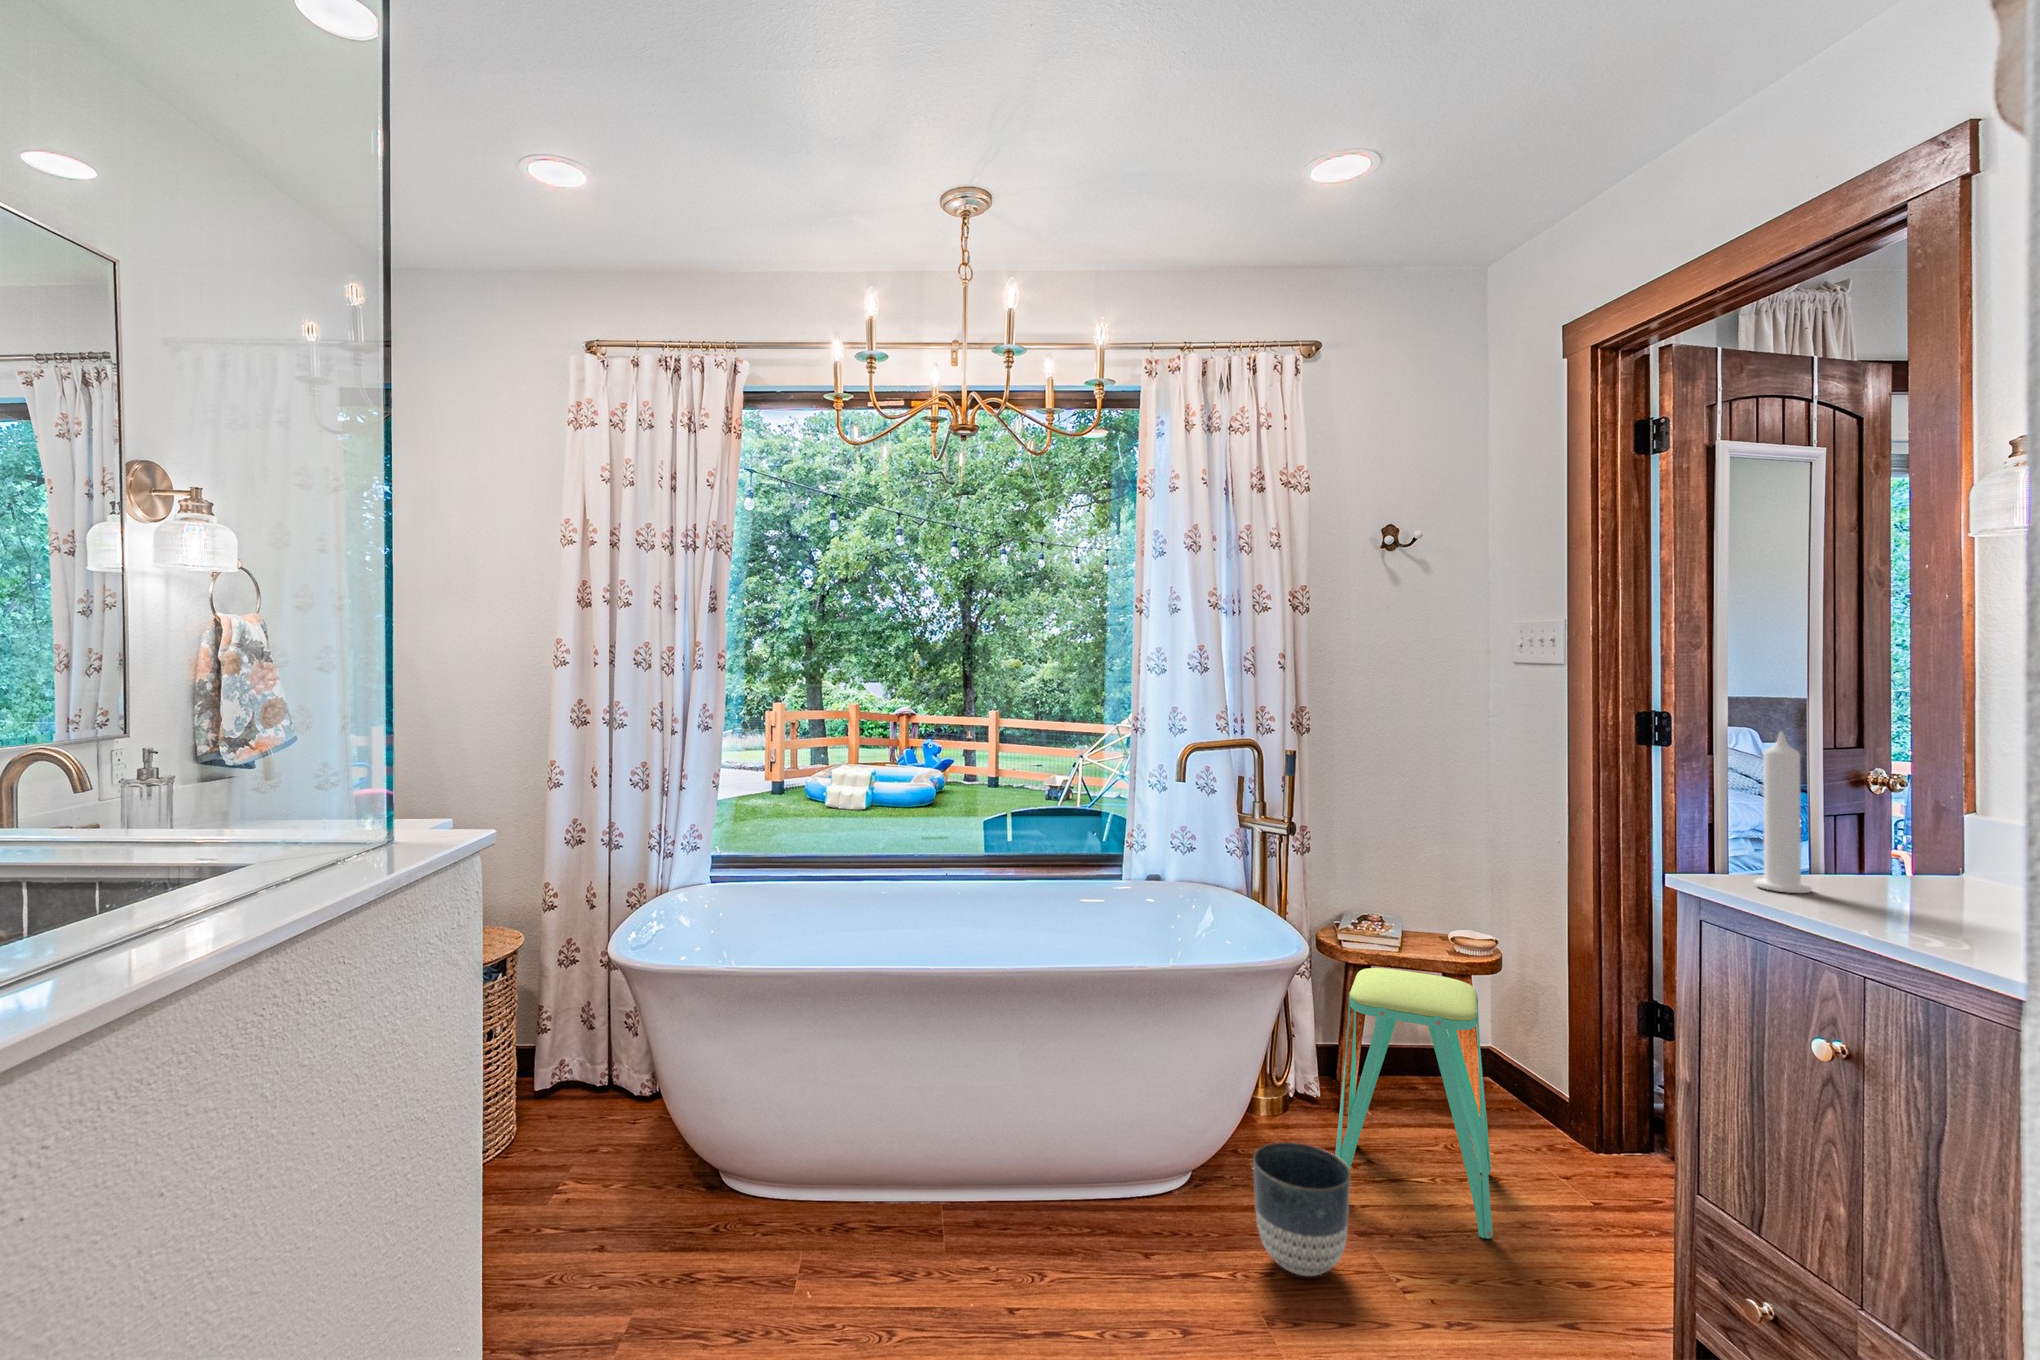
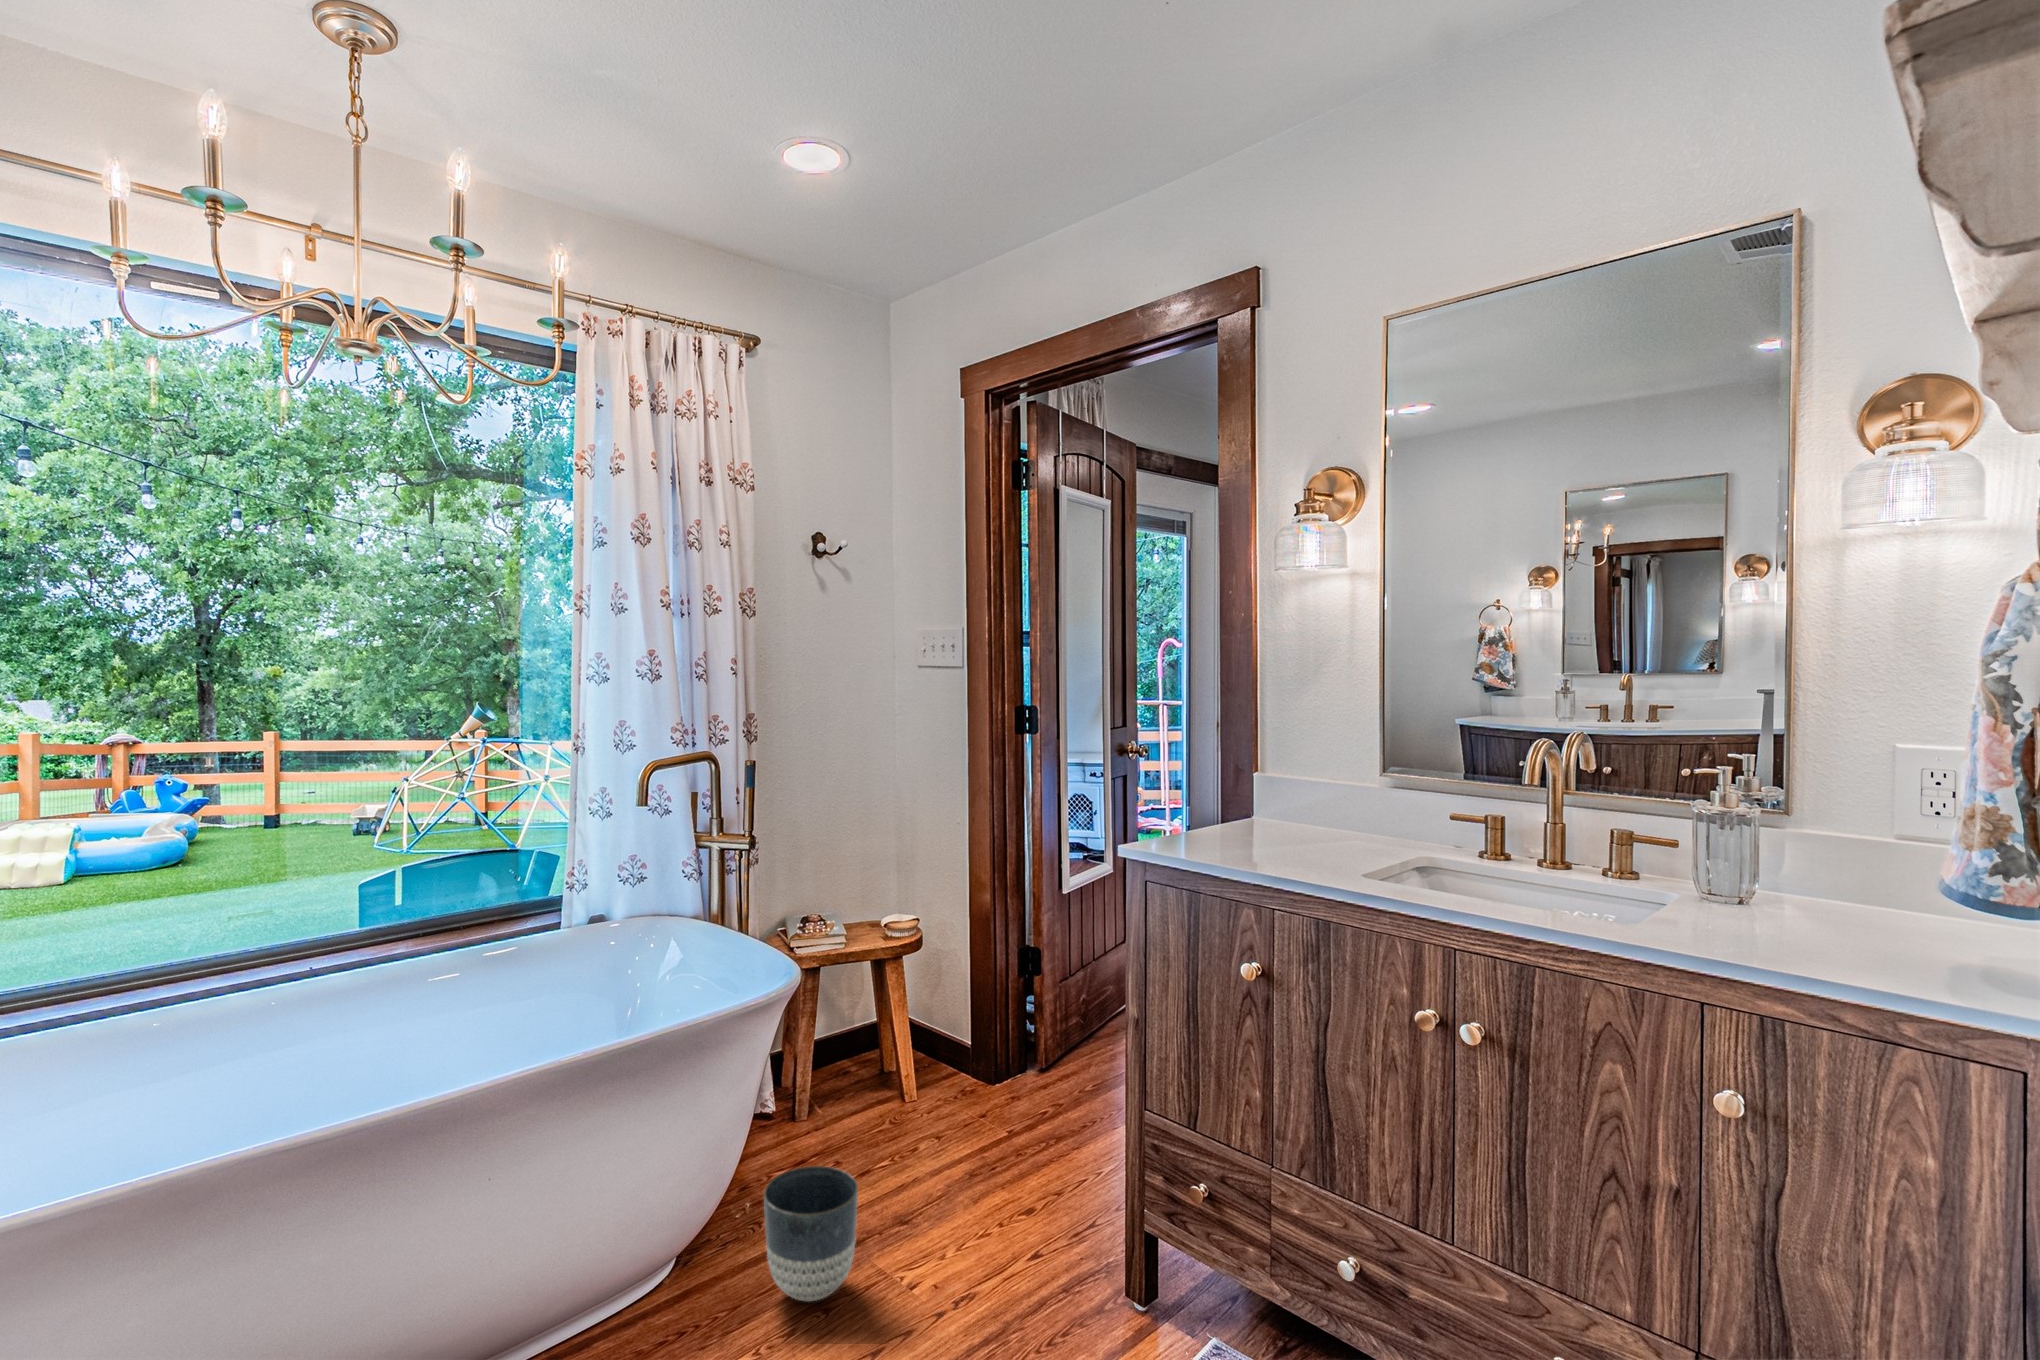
candle: present [1754,732,1811,893] -> none [1176,729,1212,856]
stool: present [1335,968,1493,1239] -> none [811,966,955,1211]

